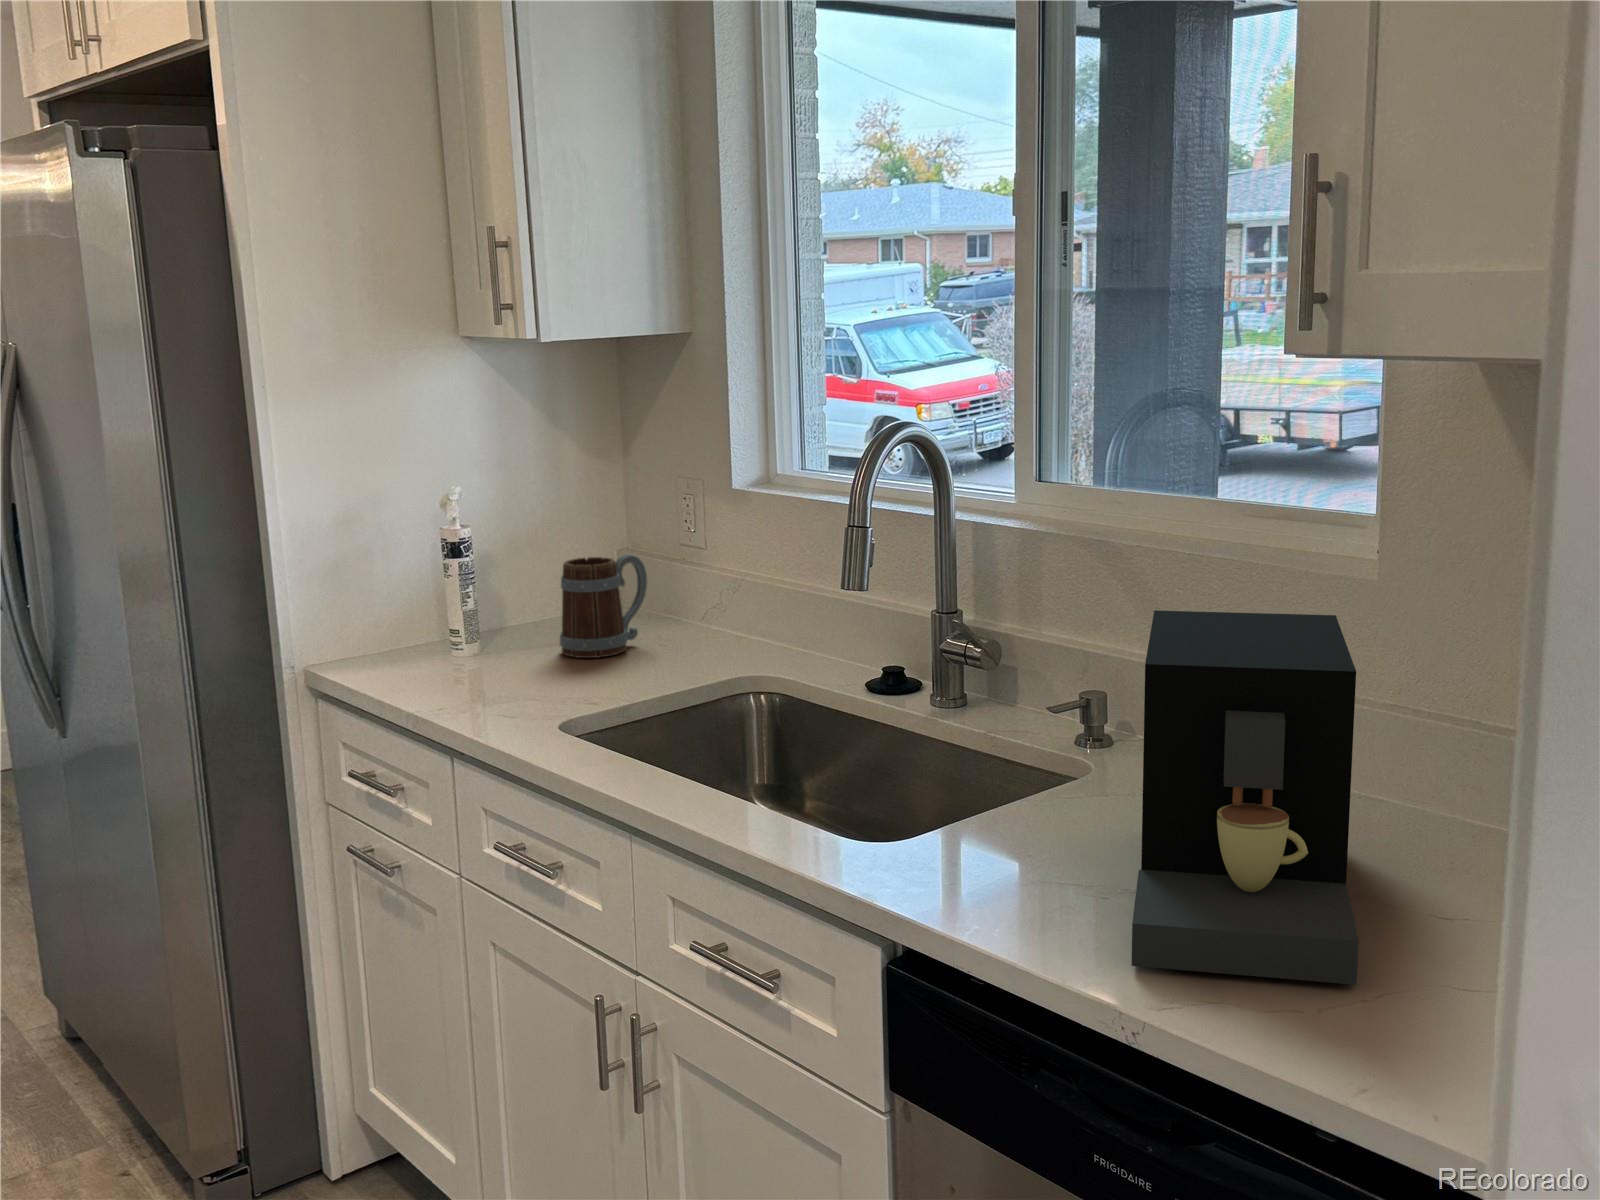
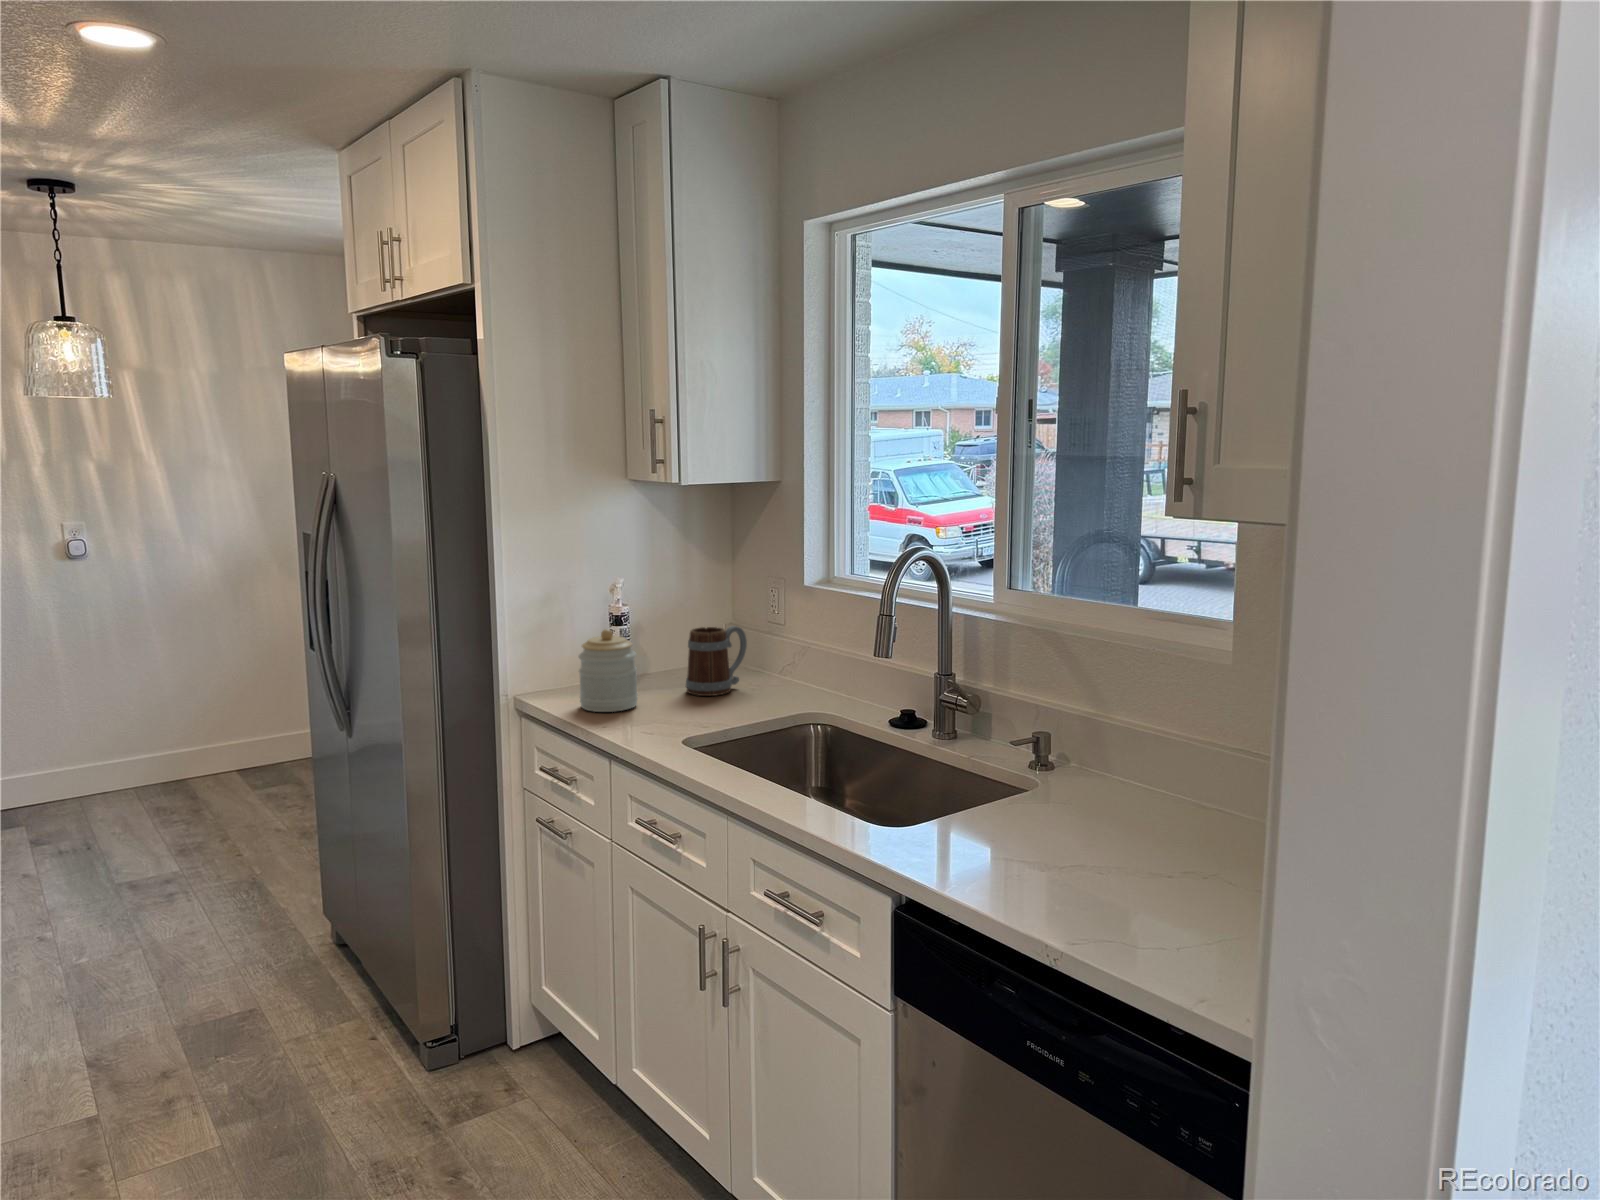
jar: none [398,564,490,687] -> present [578,629,638,712]
coffee maker: present [1132,610,1359,985] -> none [1050,679,1206,933]

